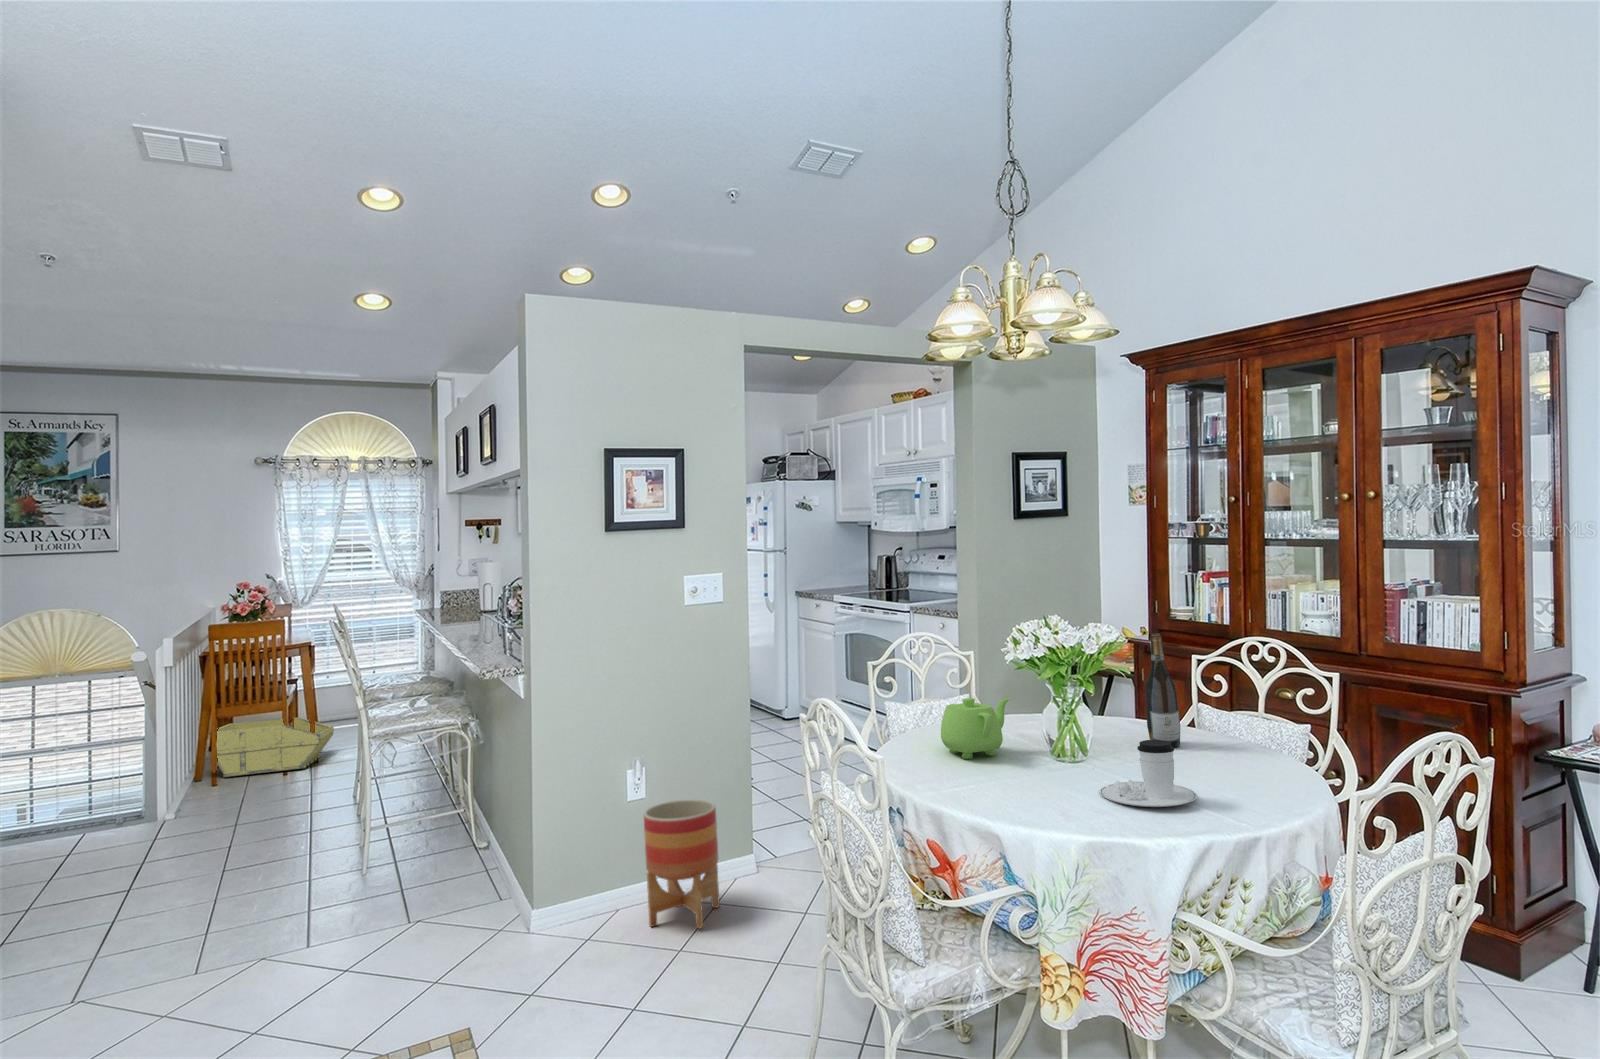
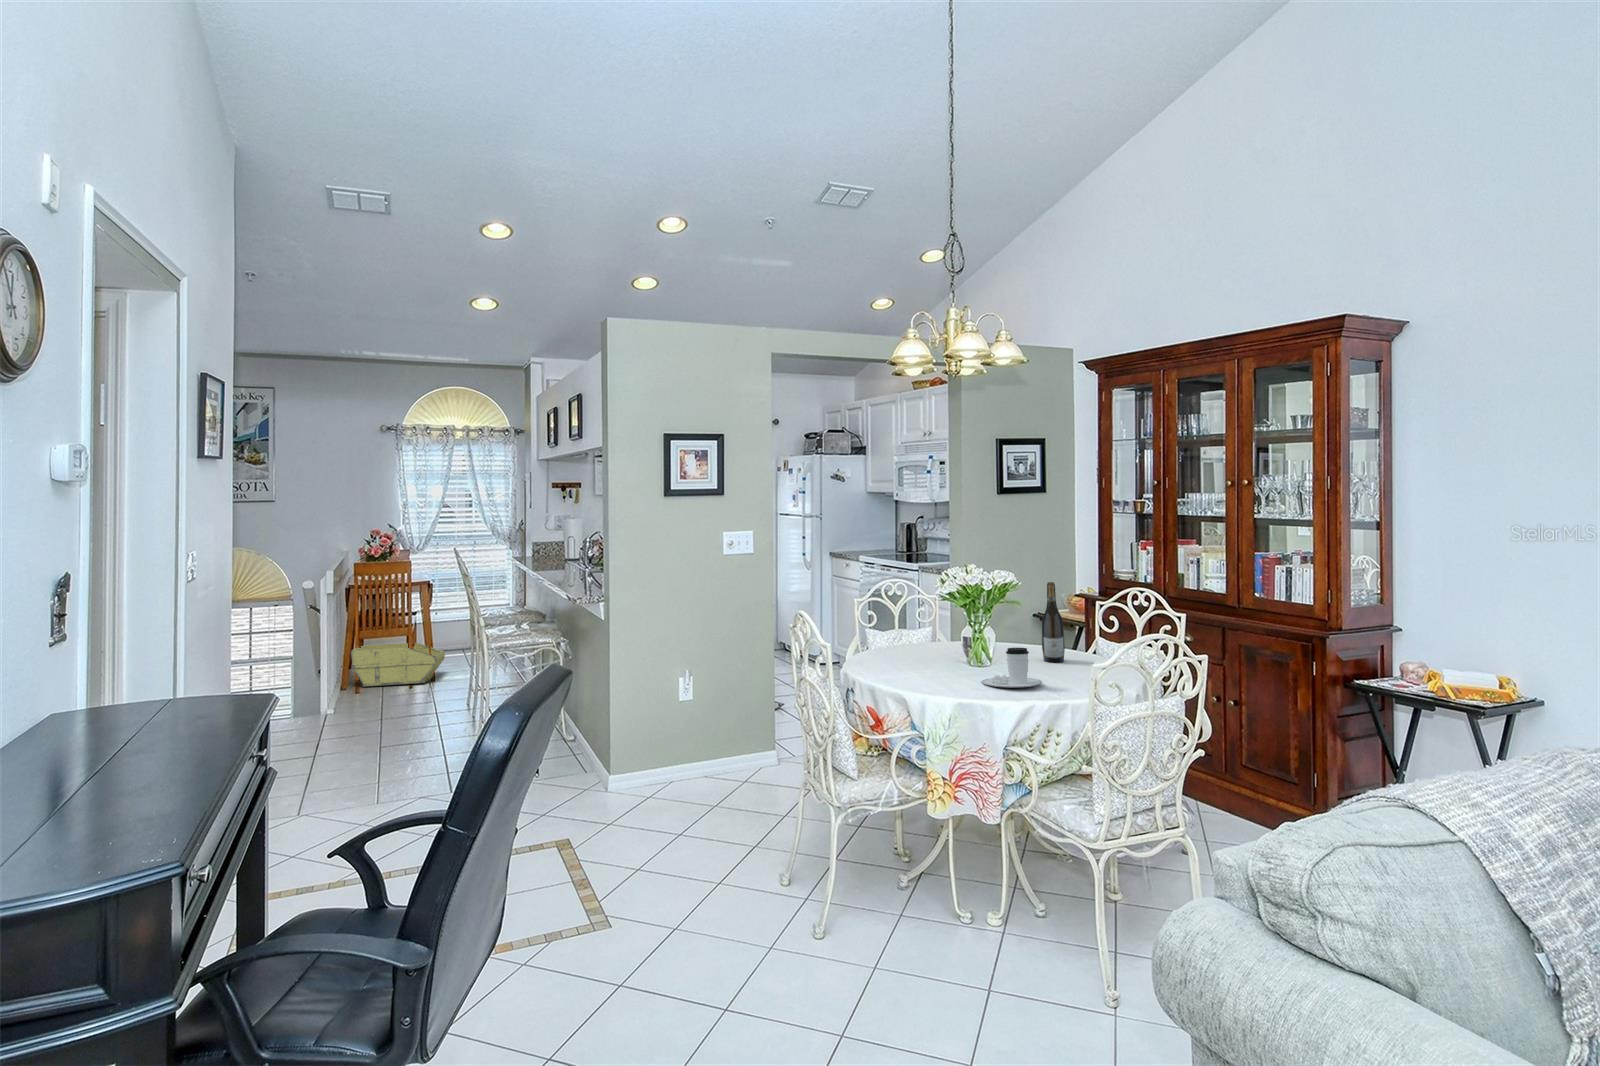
teapot: present [941,698,1010,759] -> none [892,622,943,662]
planter: present [644,800,720,929] -> none [690,702,746,791]

